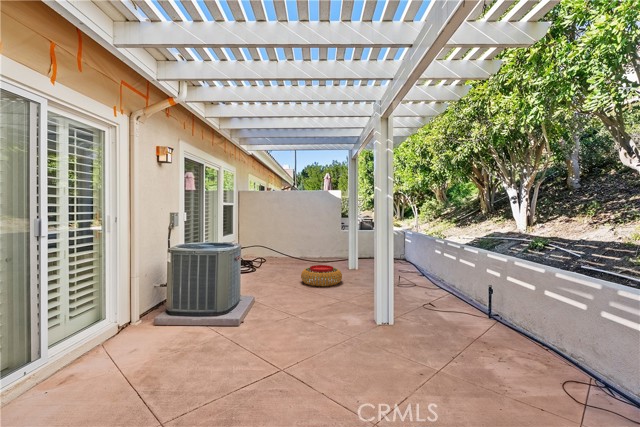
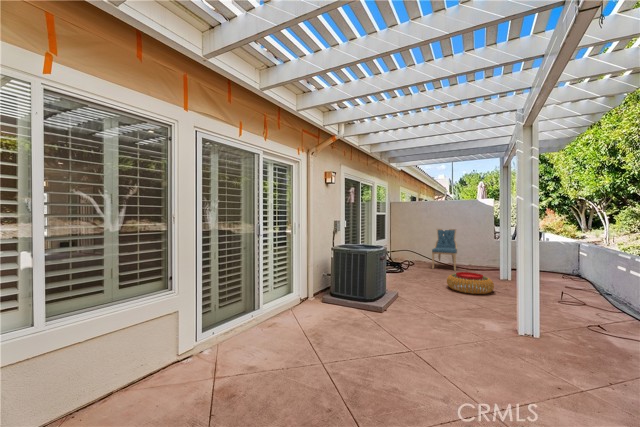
chair: none [284,221,307,264] -> present [432,229,457,271]

